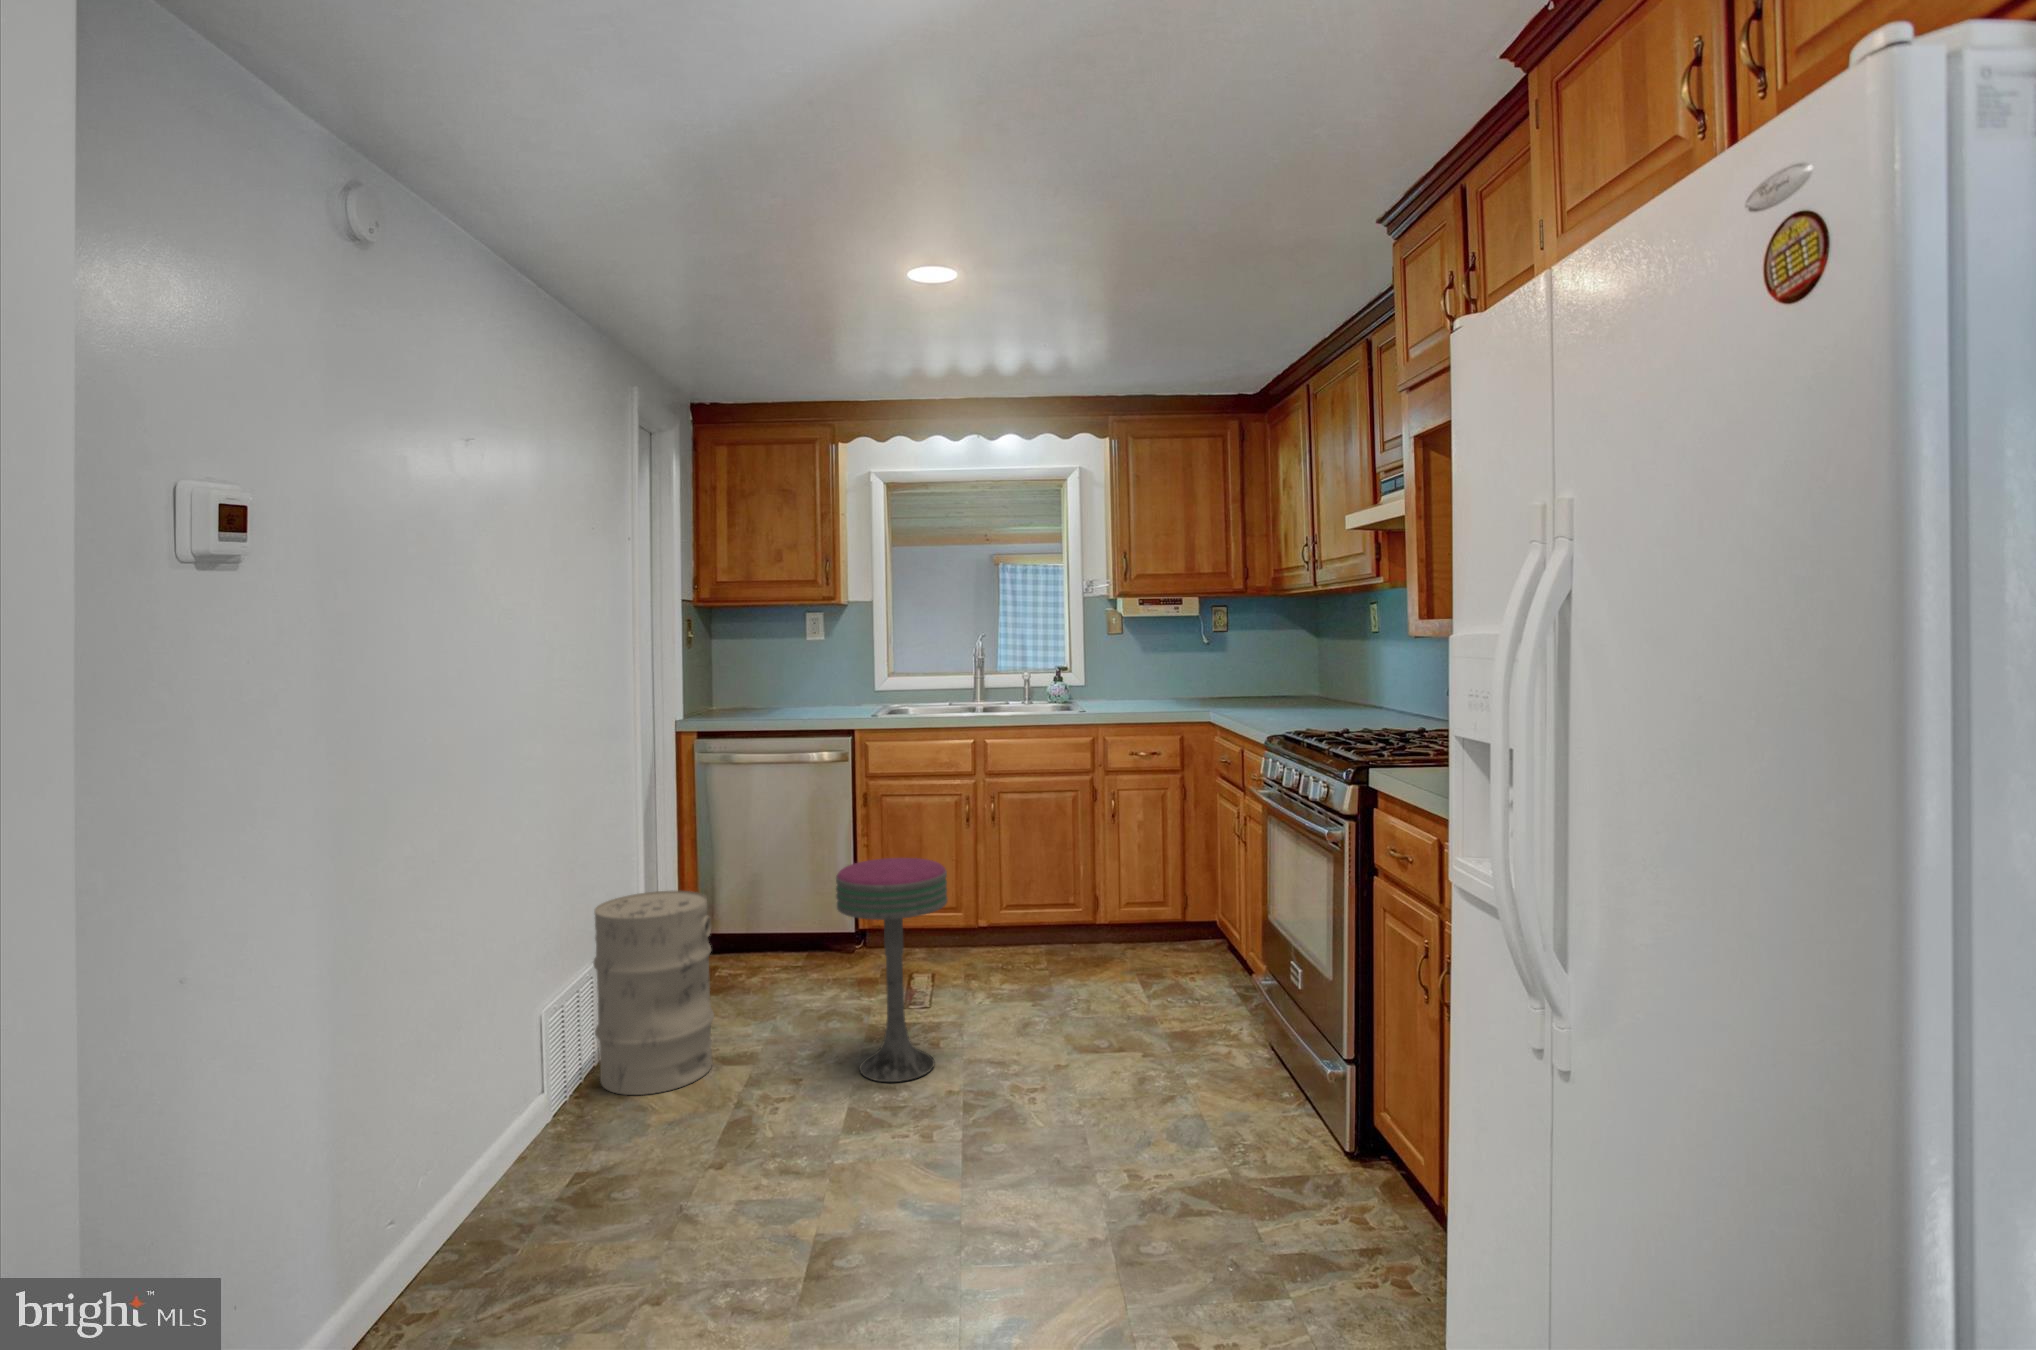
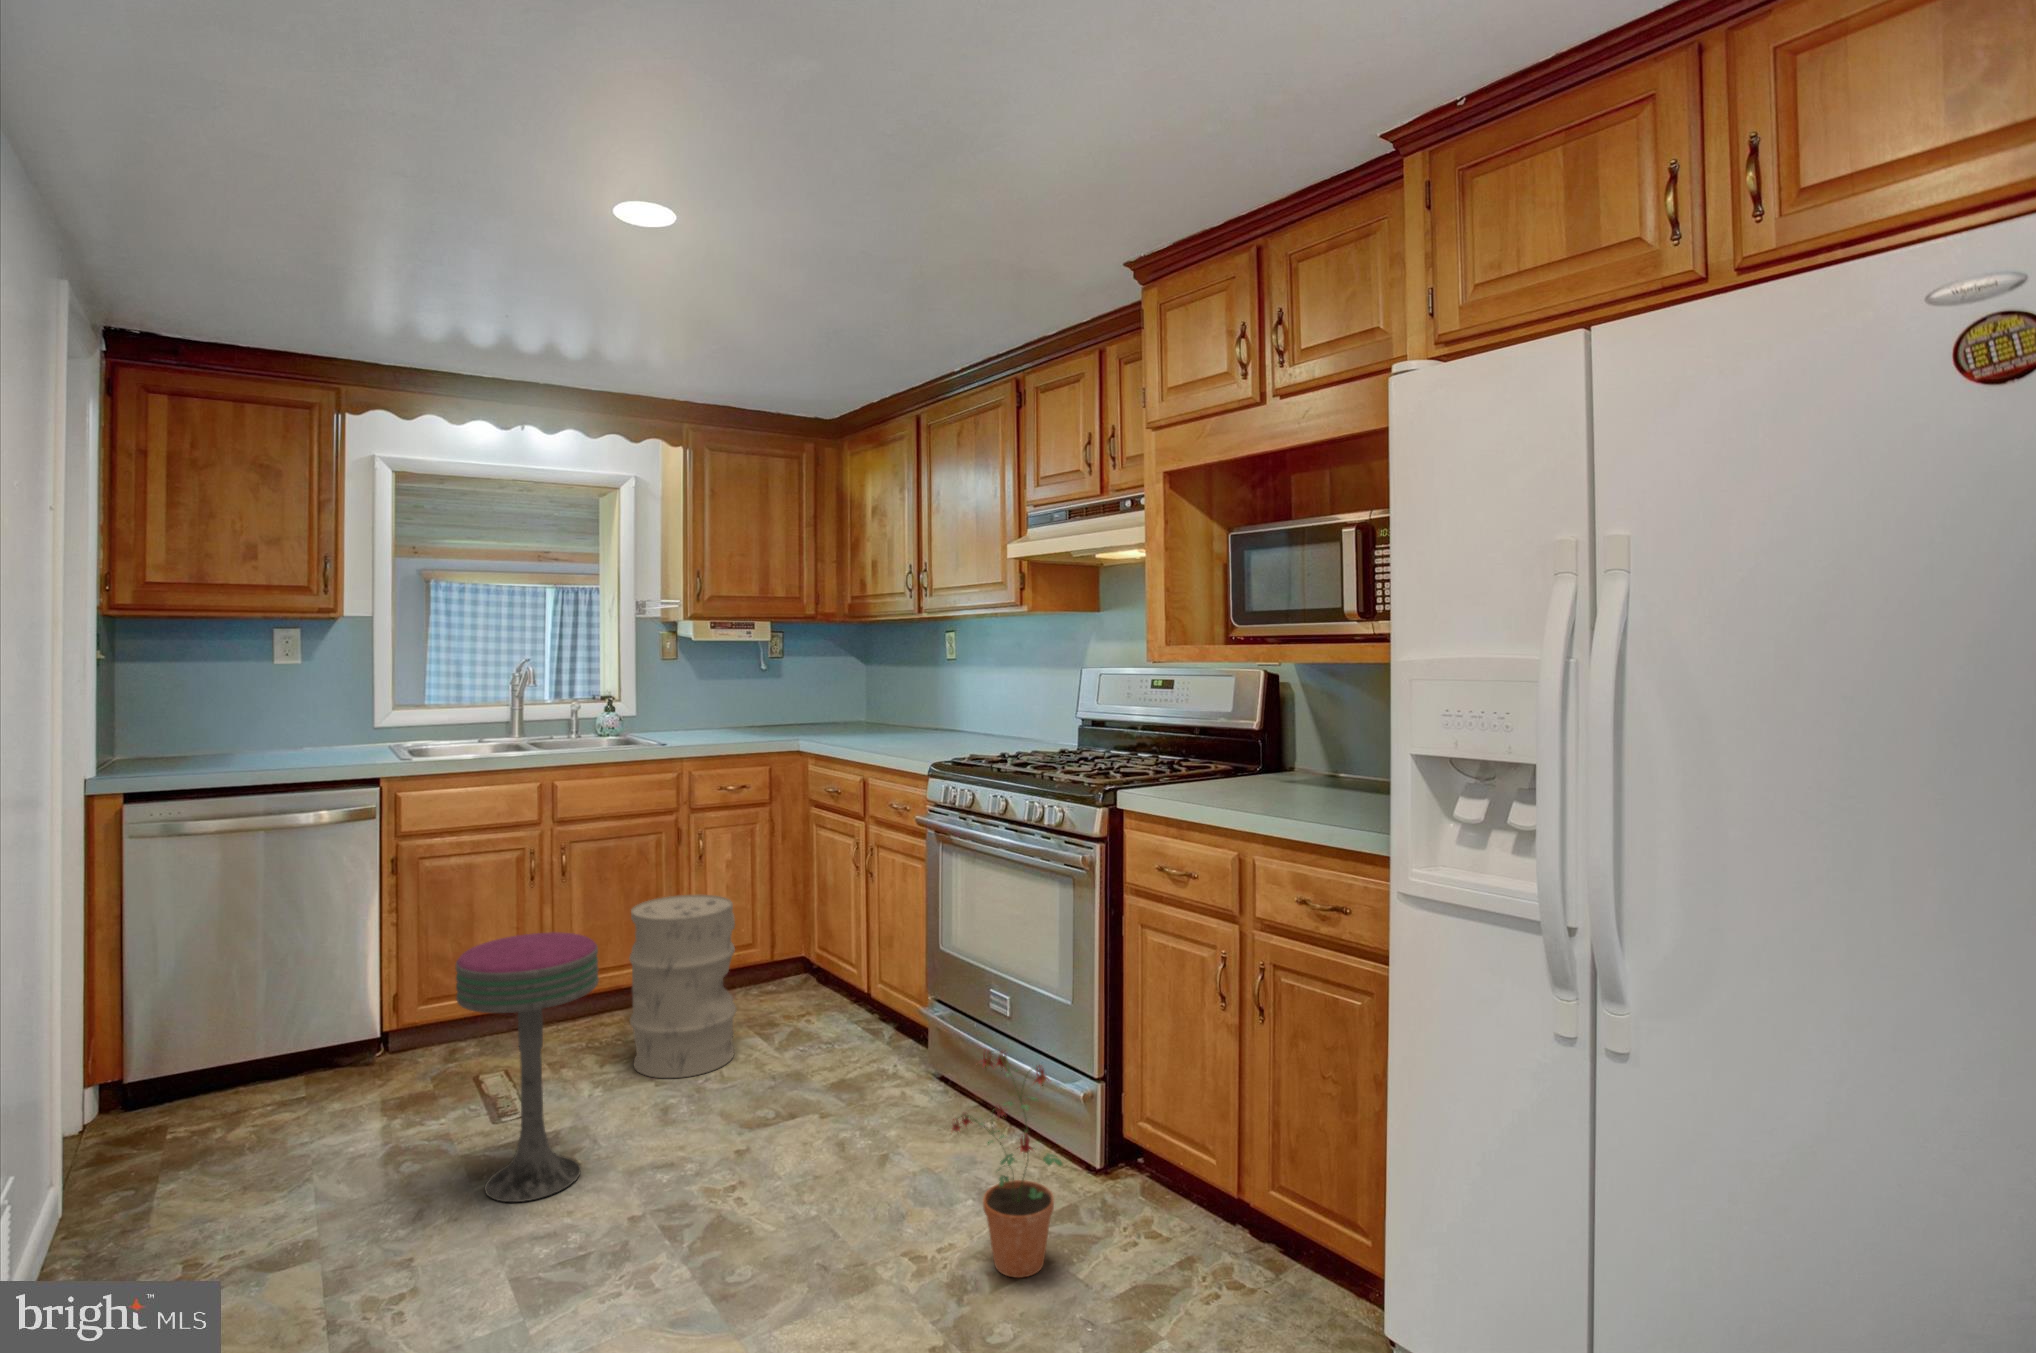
trash can: present [593,891,714,1095] -> present [629,895,737,1078]
potted plant: none [1180,1024,1303,1281] -> present [952,1050,1062,1278]

